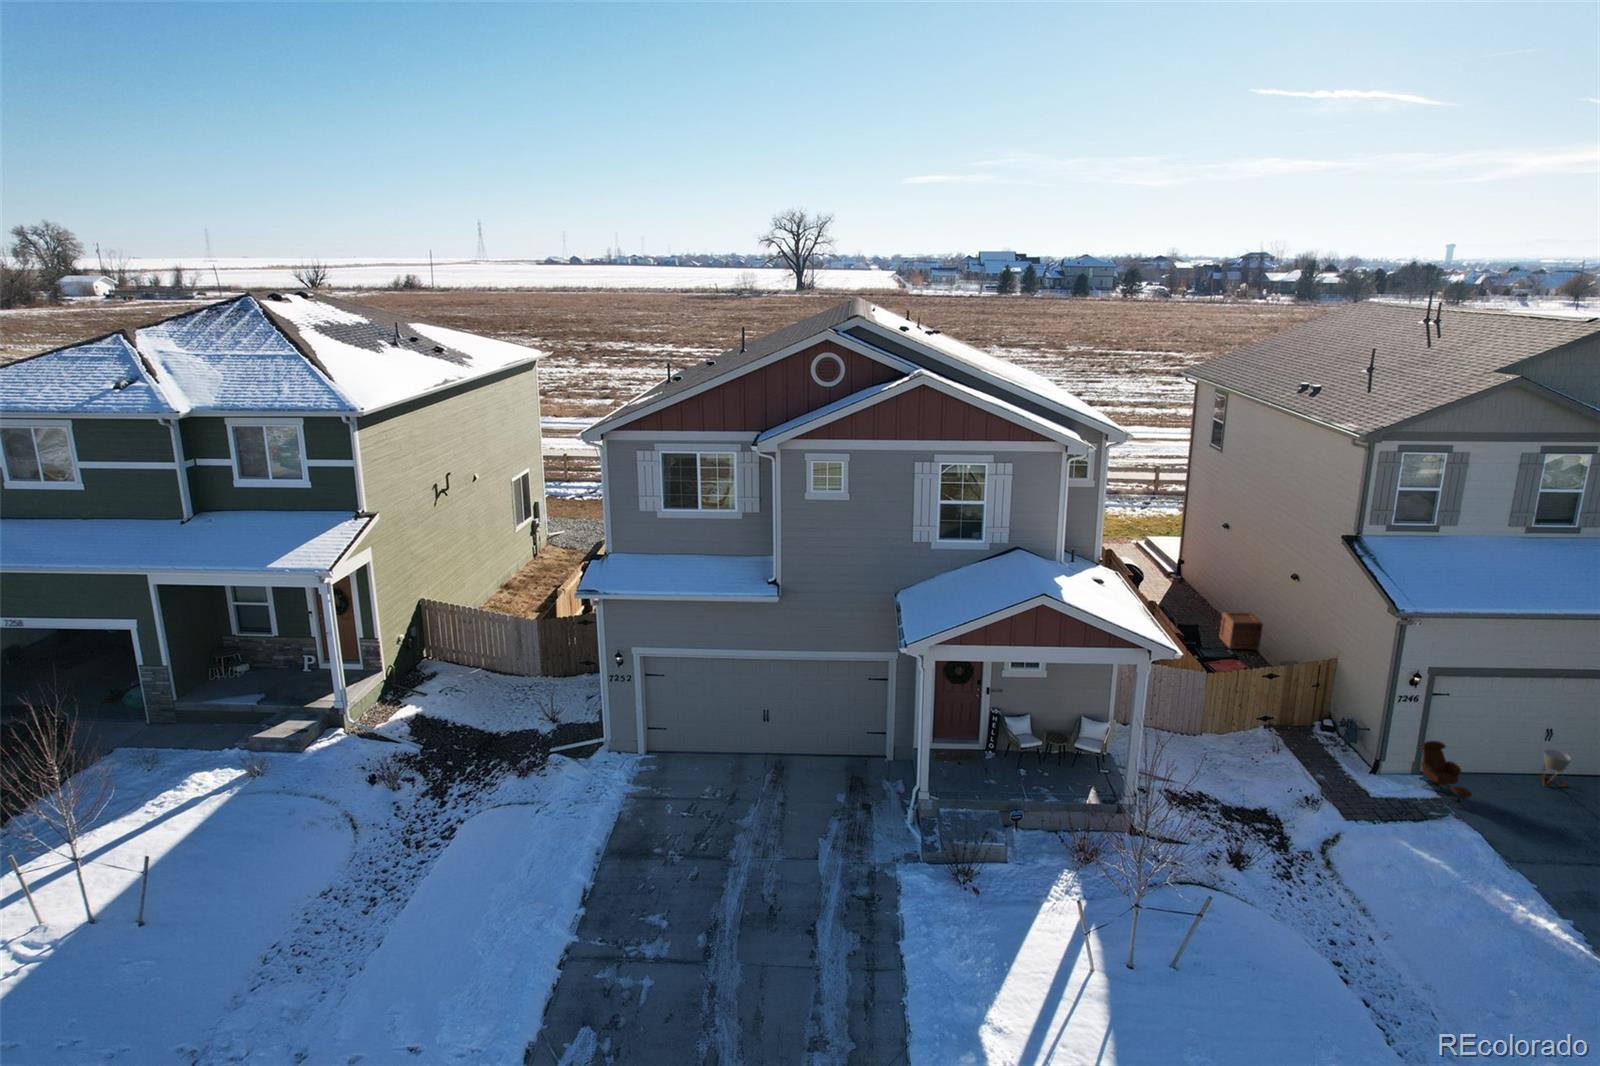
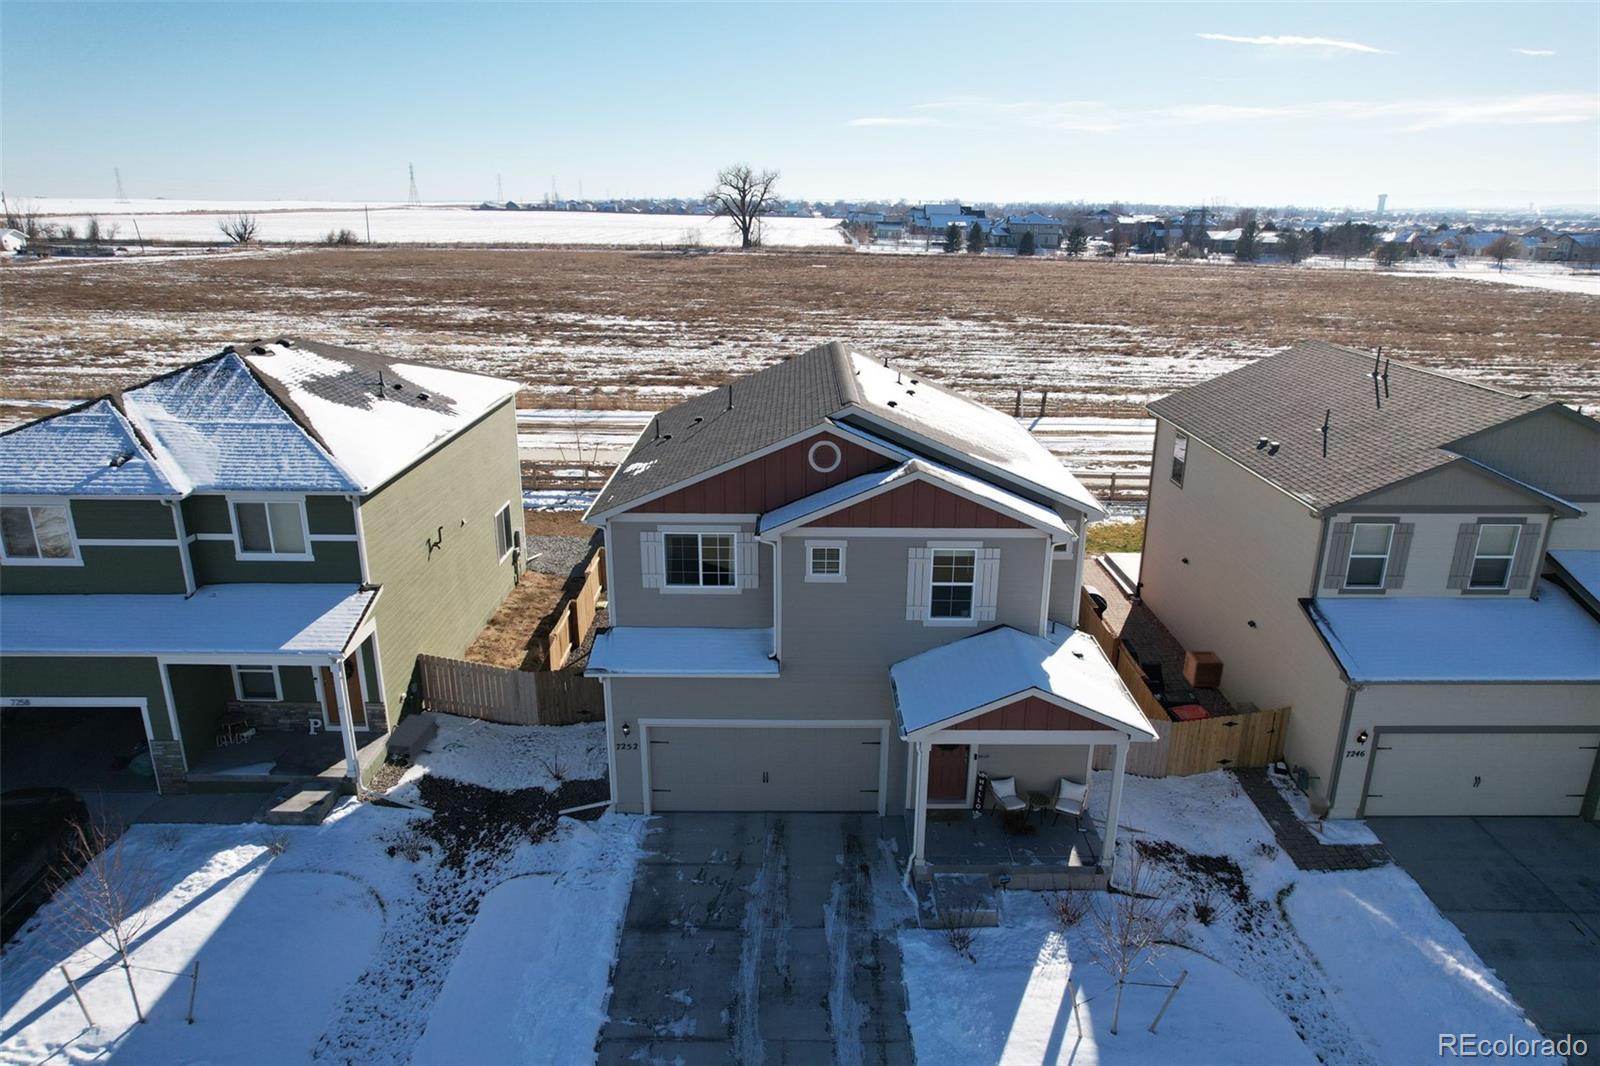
storage bench: none [374,656,435,704] -> present [383,714,438,766]
lounge chair: present [1421,741,1472,804] -> none [1365,790,1411,856]
woven basket: none [1017,750,1055,780] -> present [1002,808,1037,836]
planter: present [1541,750,1571,786] -> present [1303,795,1330,831]

